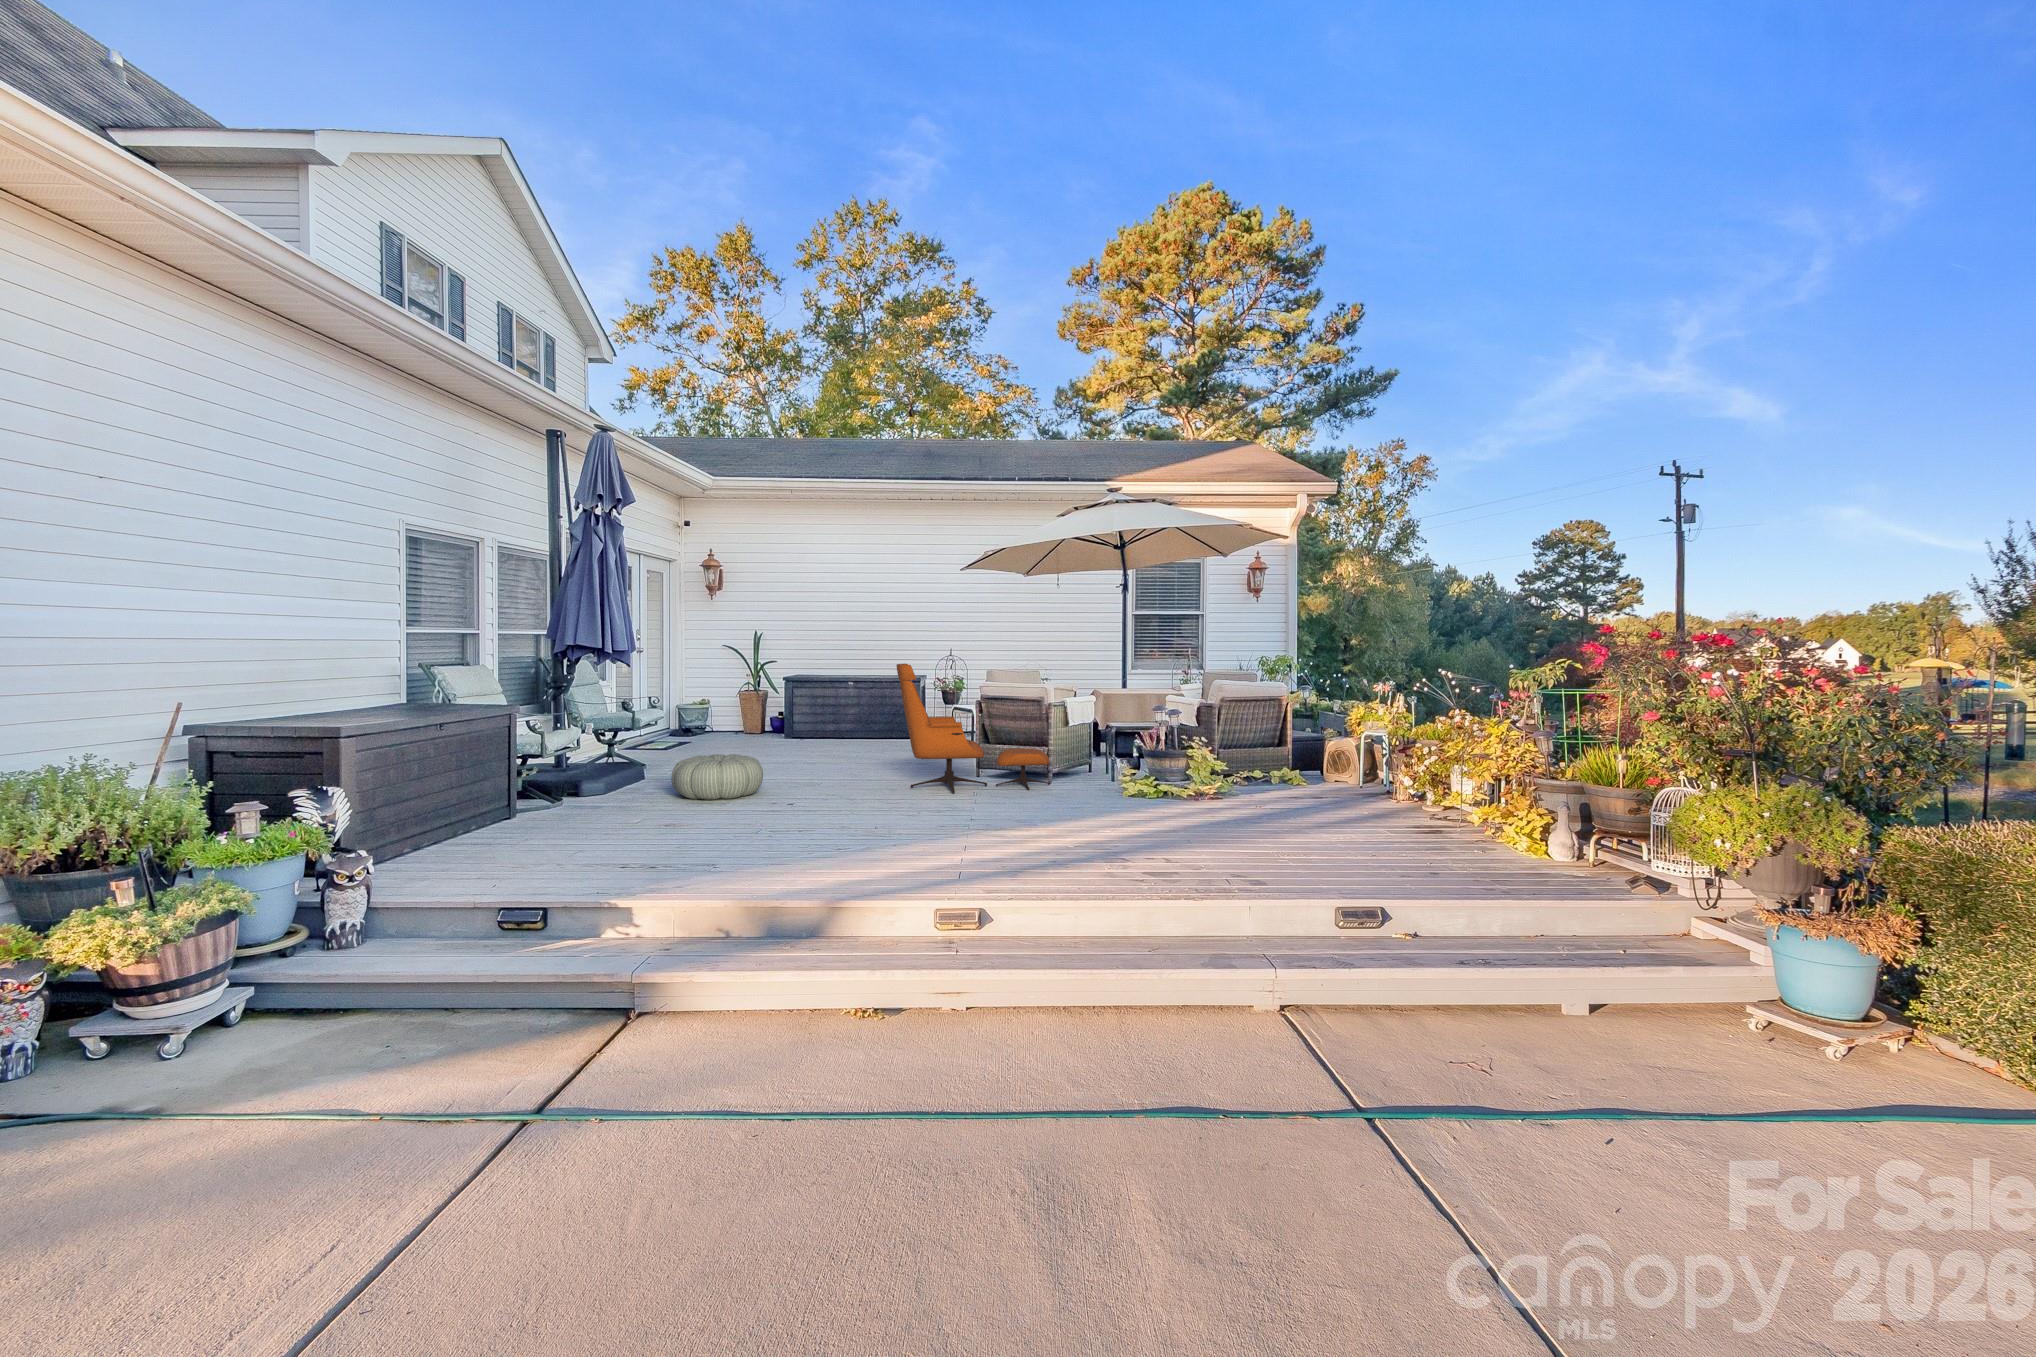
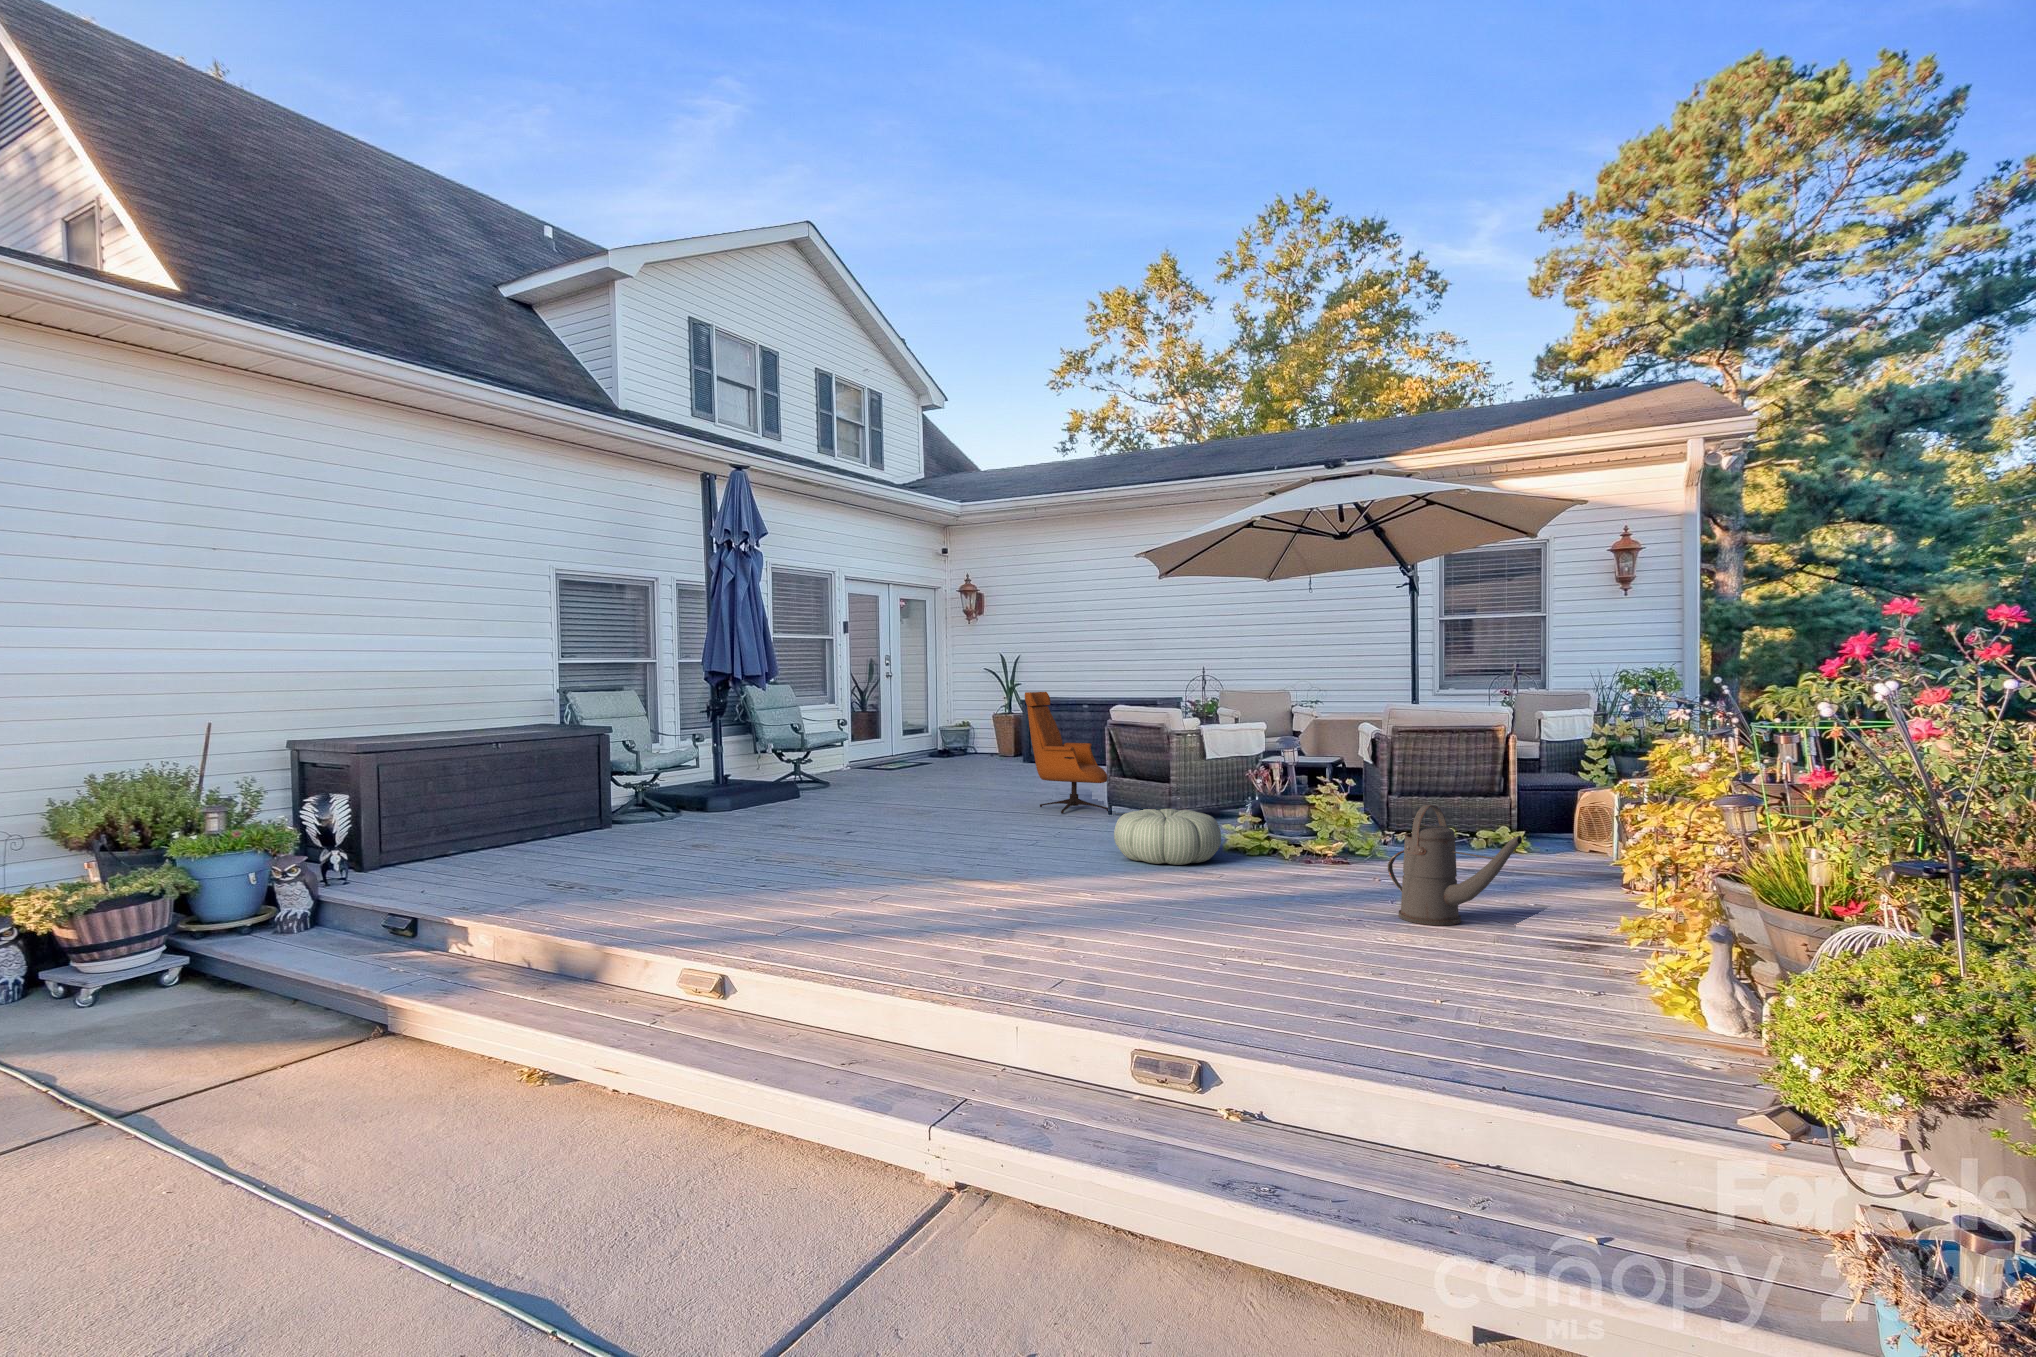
pouf: present [671,754,763,800] -> present [1114,809,1221,865]
watering can: none [1493,767,1640,874] -> present [1388,805,1522,925]

